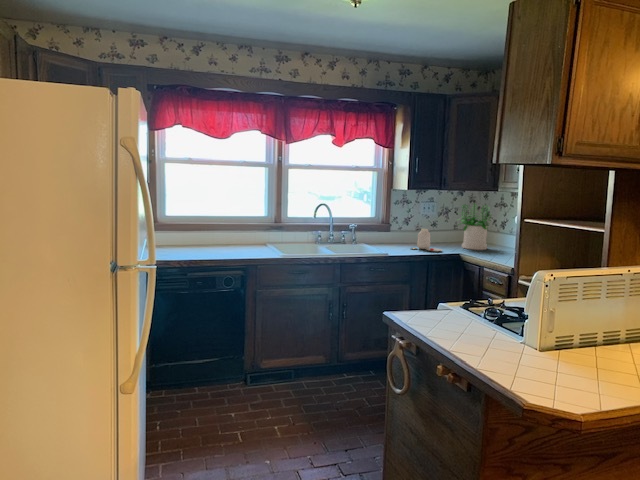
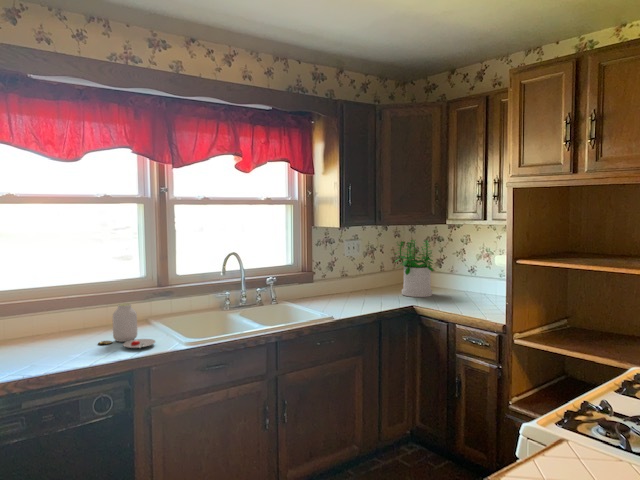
jar: present [415,229,442,252] -> present [99,303,155,348]

